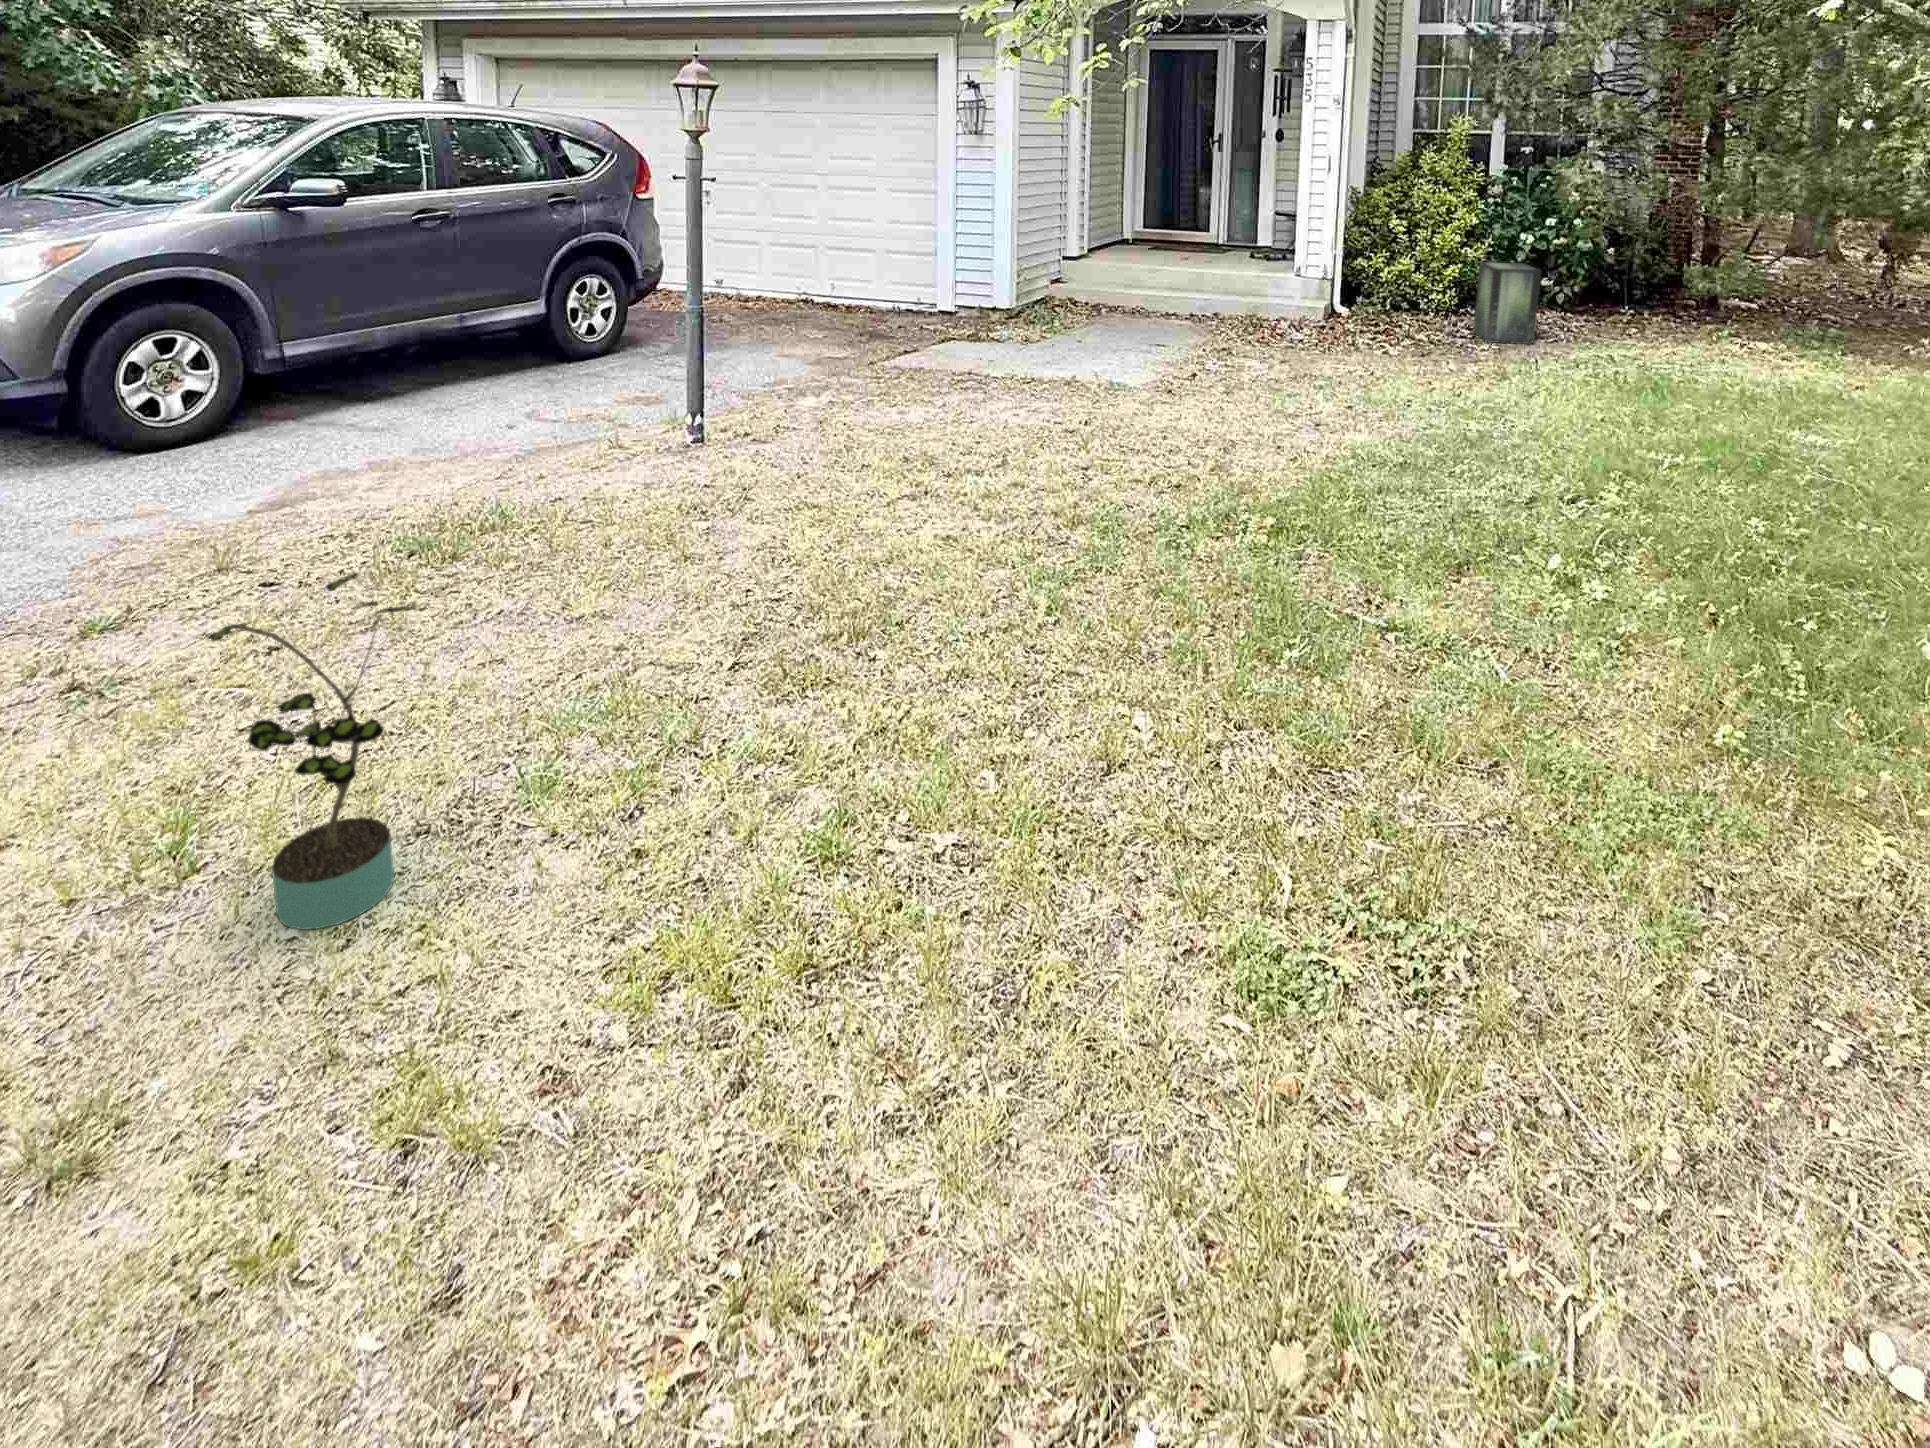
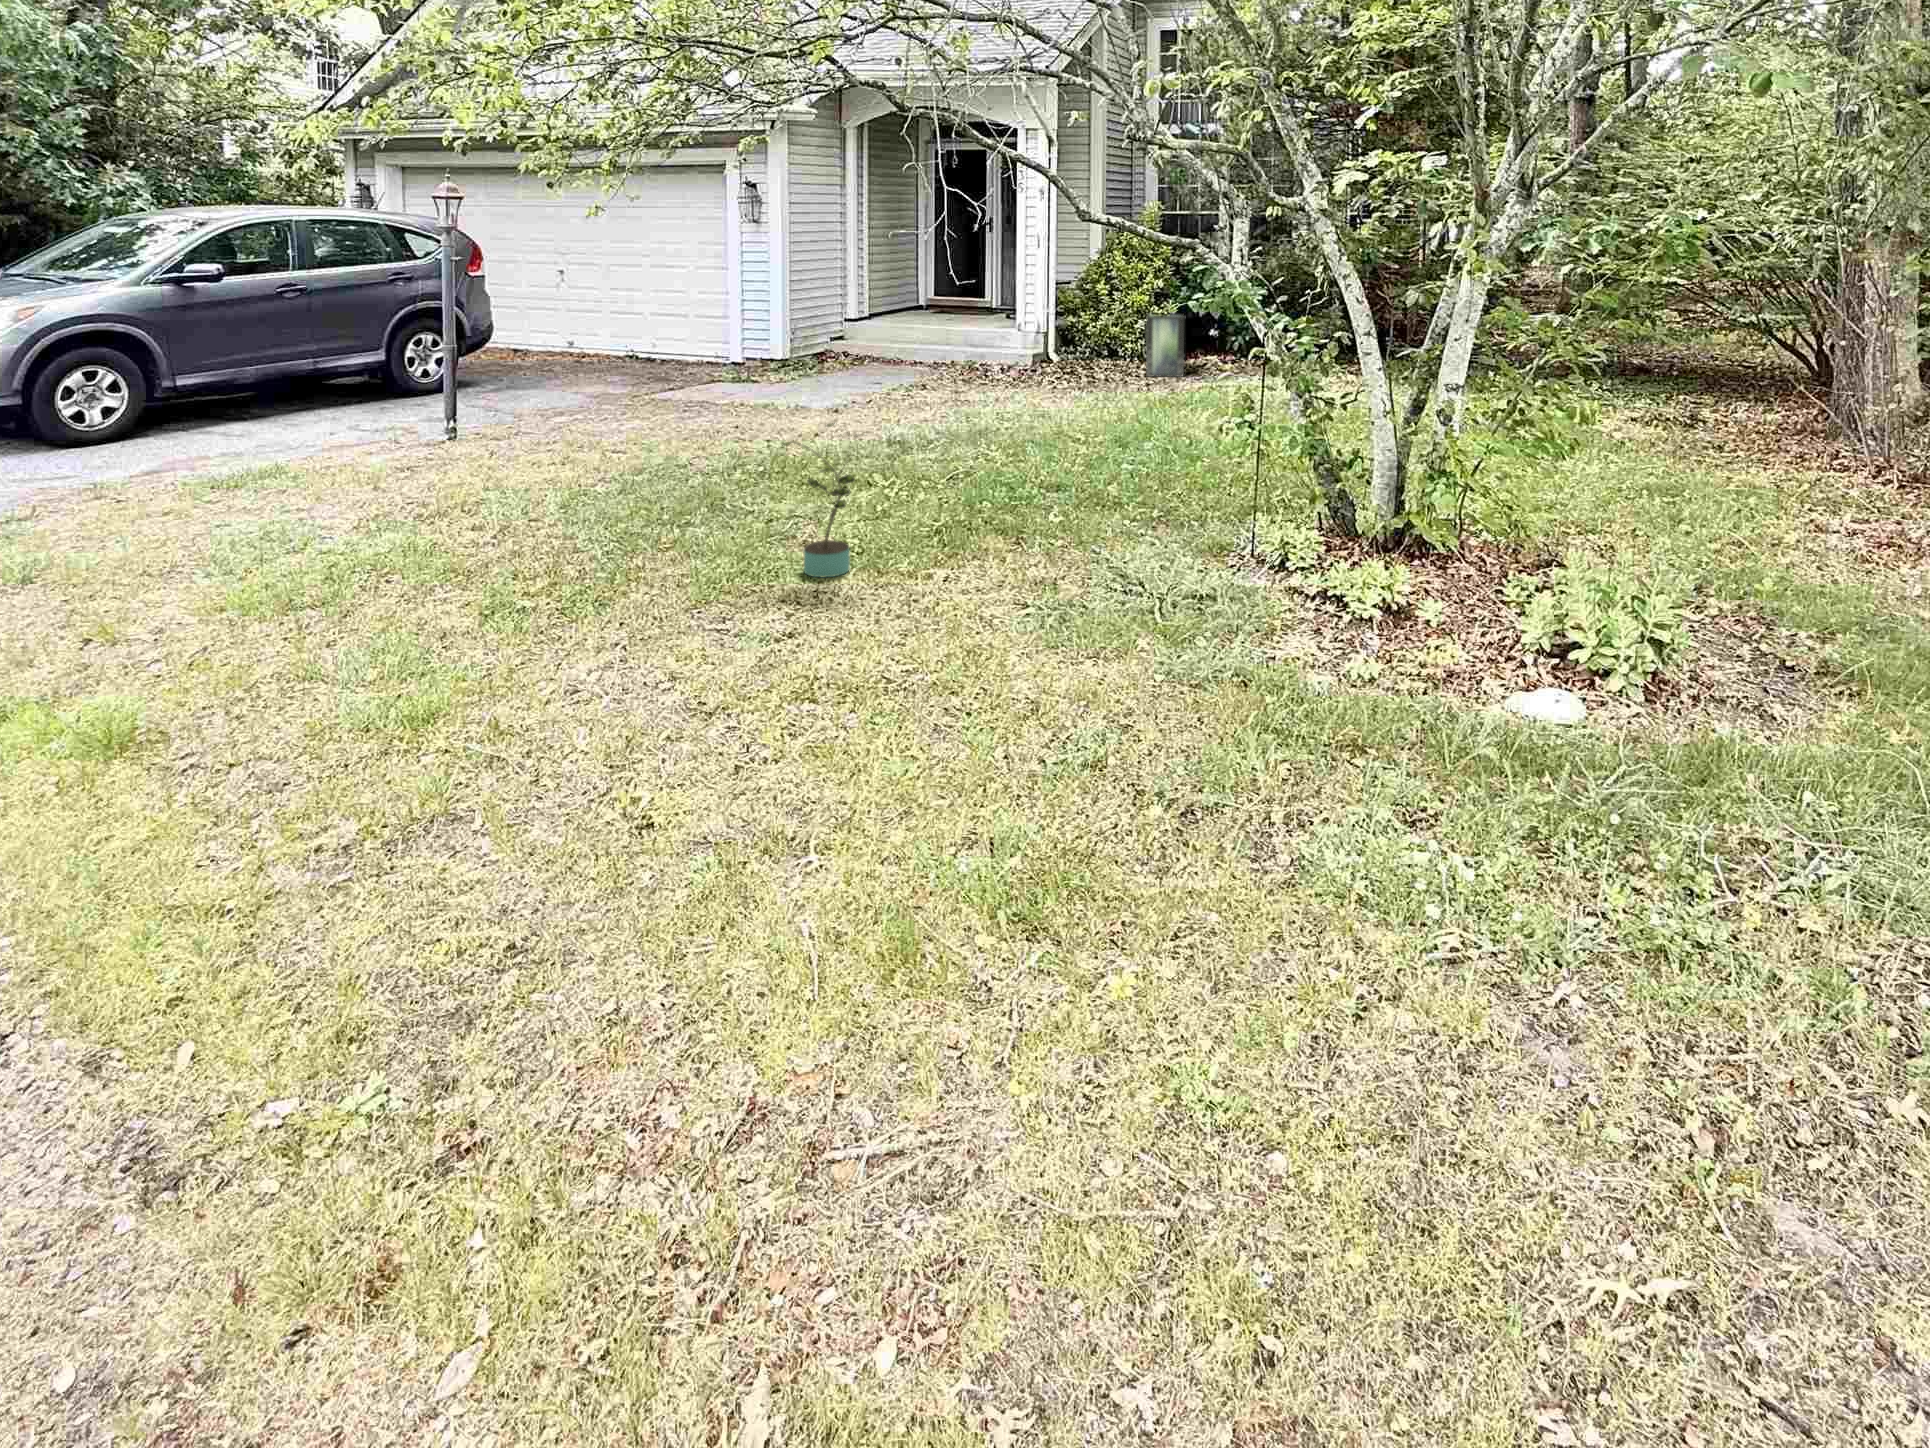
potted plant: present [207,573,415,930] -> present [782,423,855,577]

